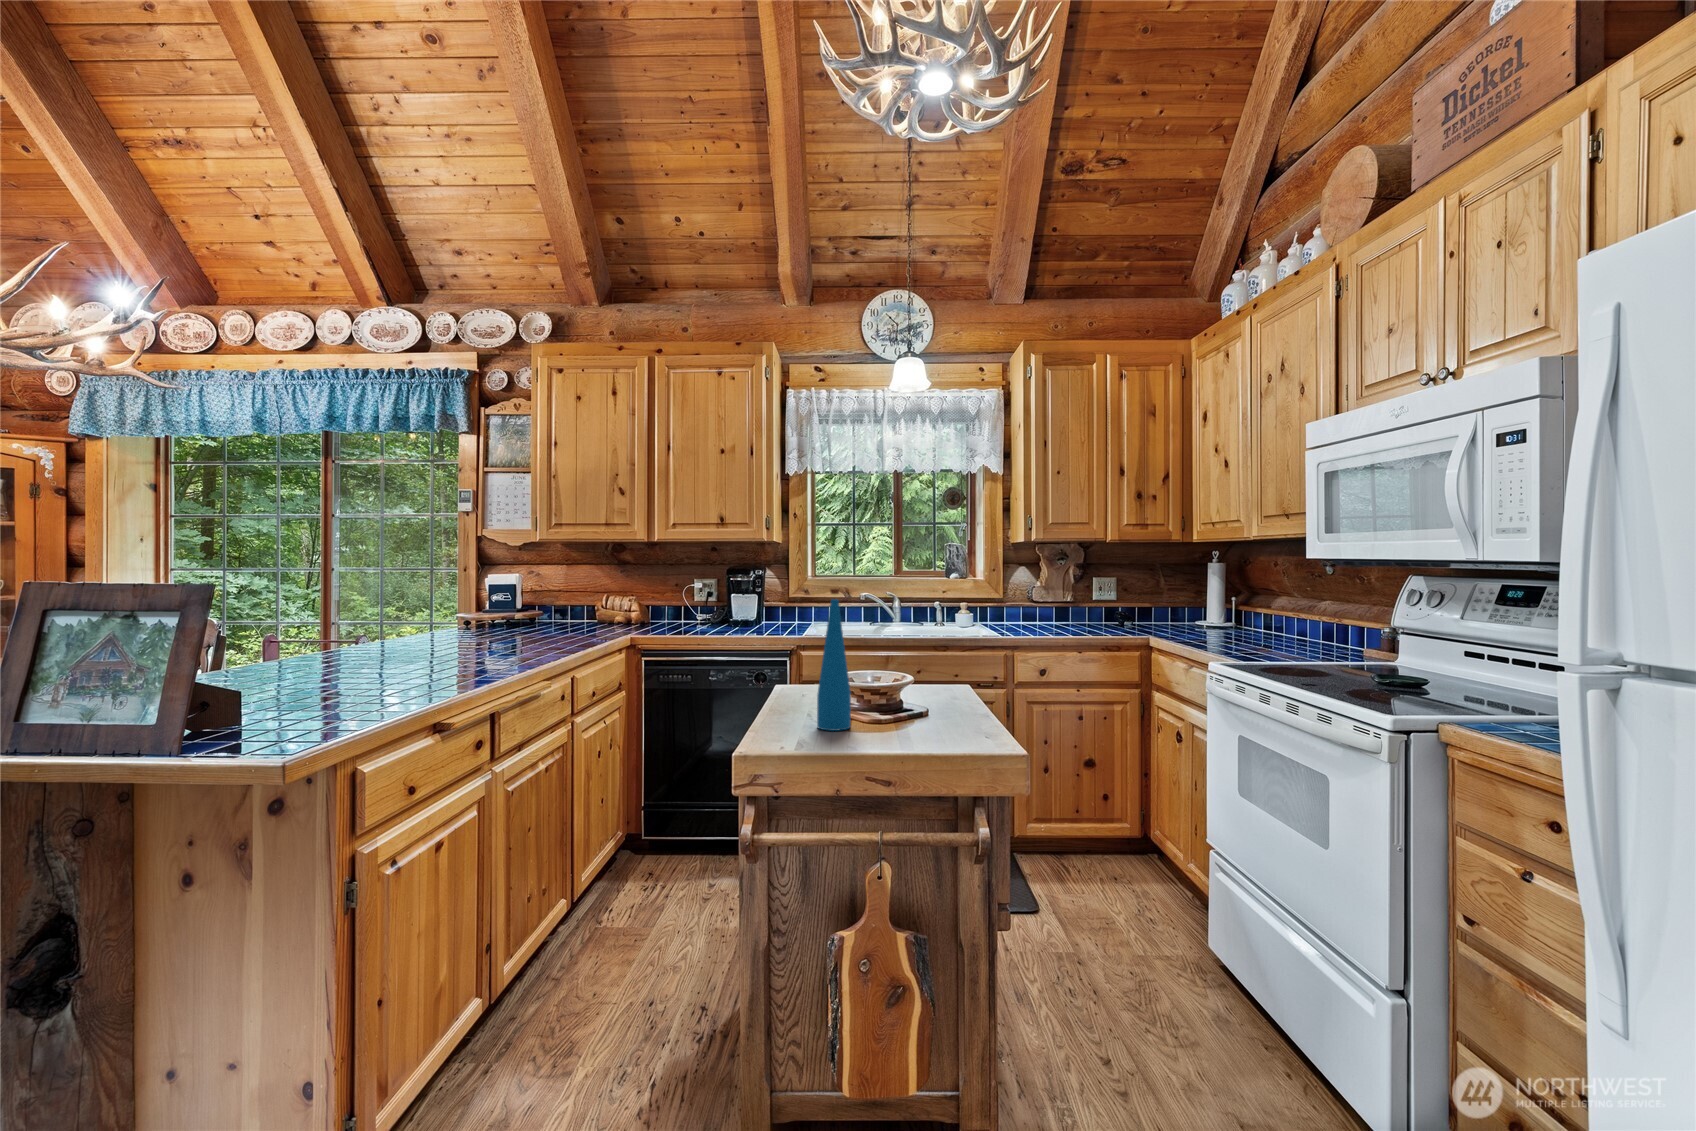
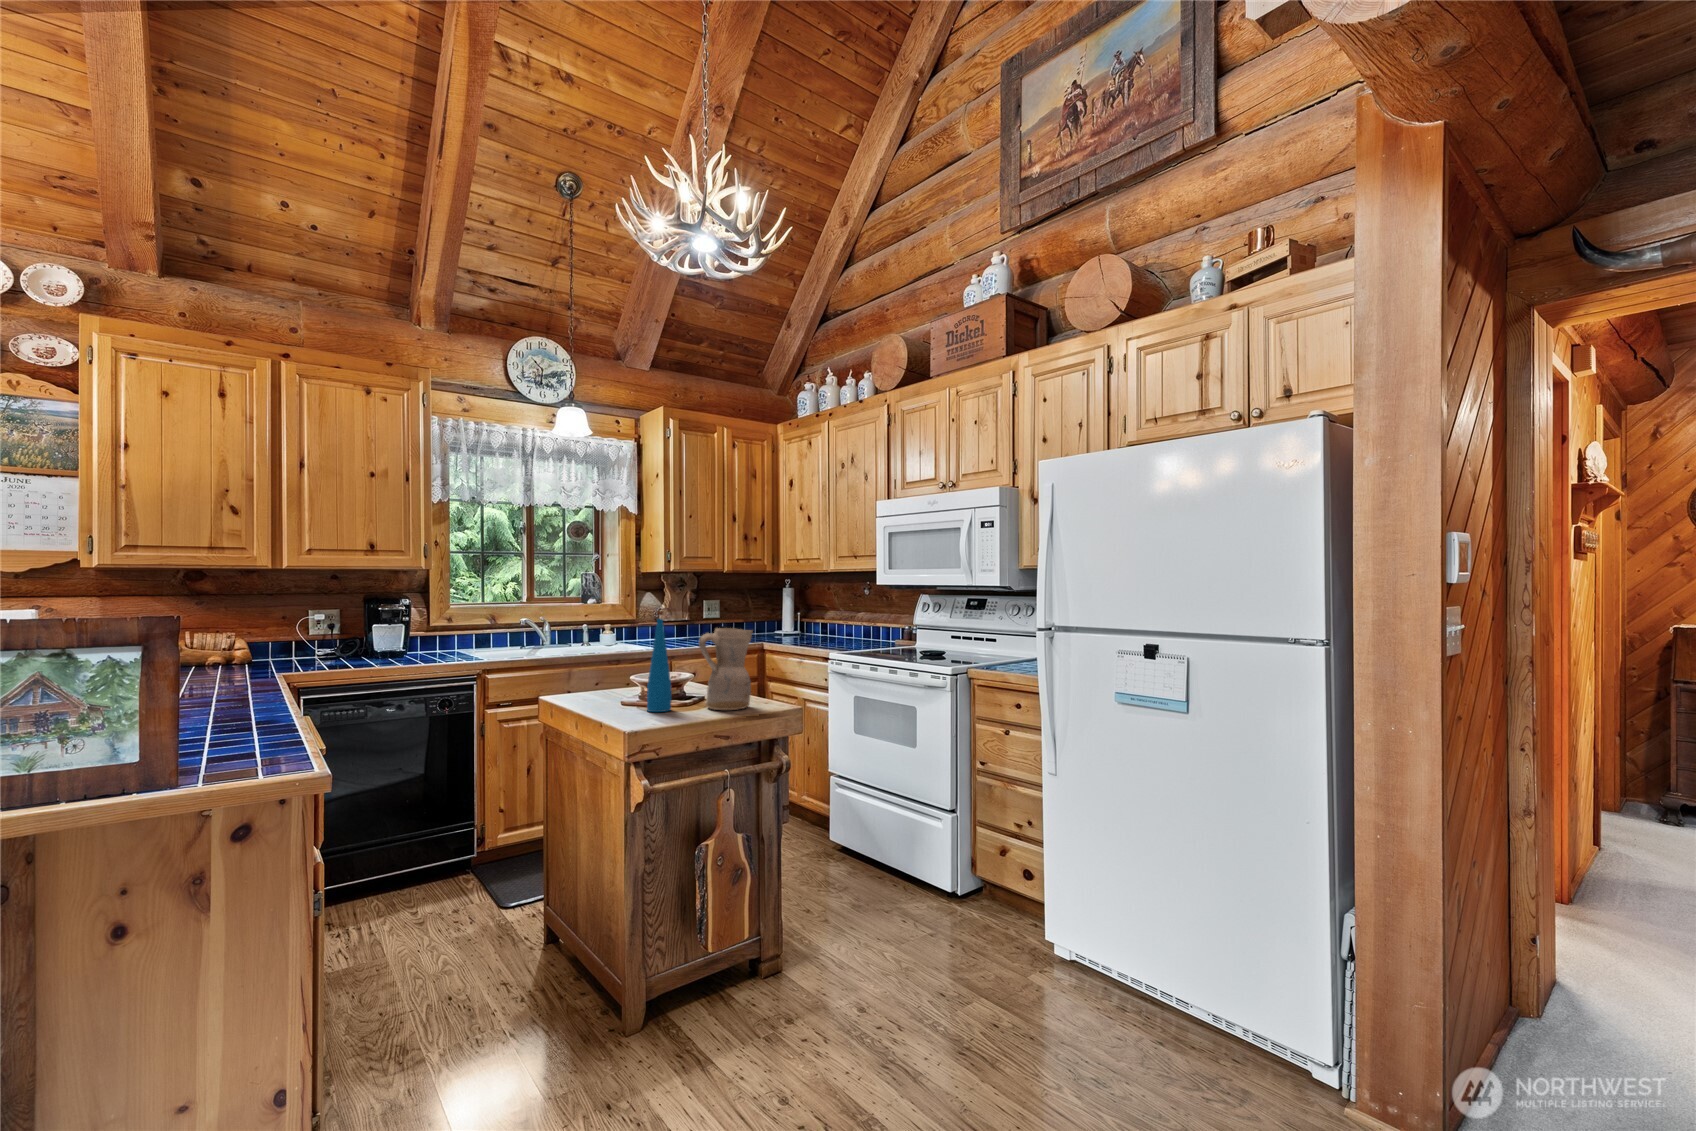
ceramic pitcher: none [881,616,963,742] -> present [699,628,753,710]

